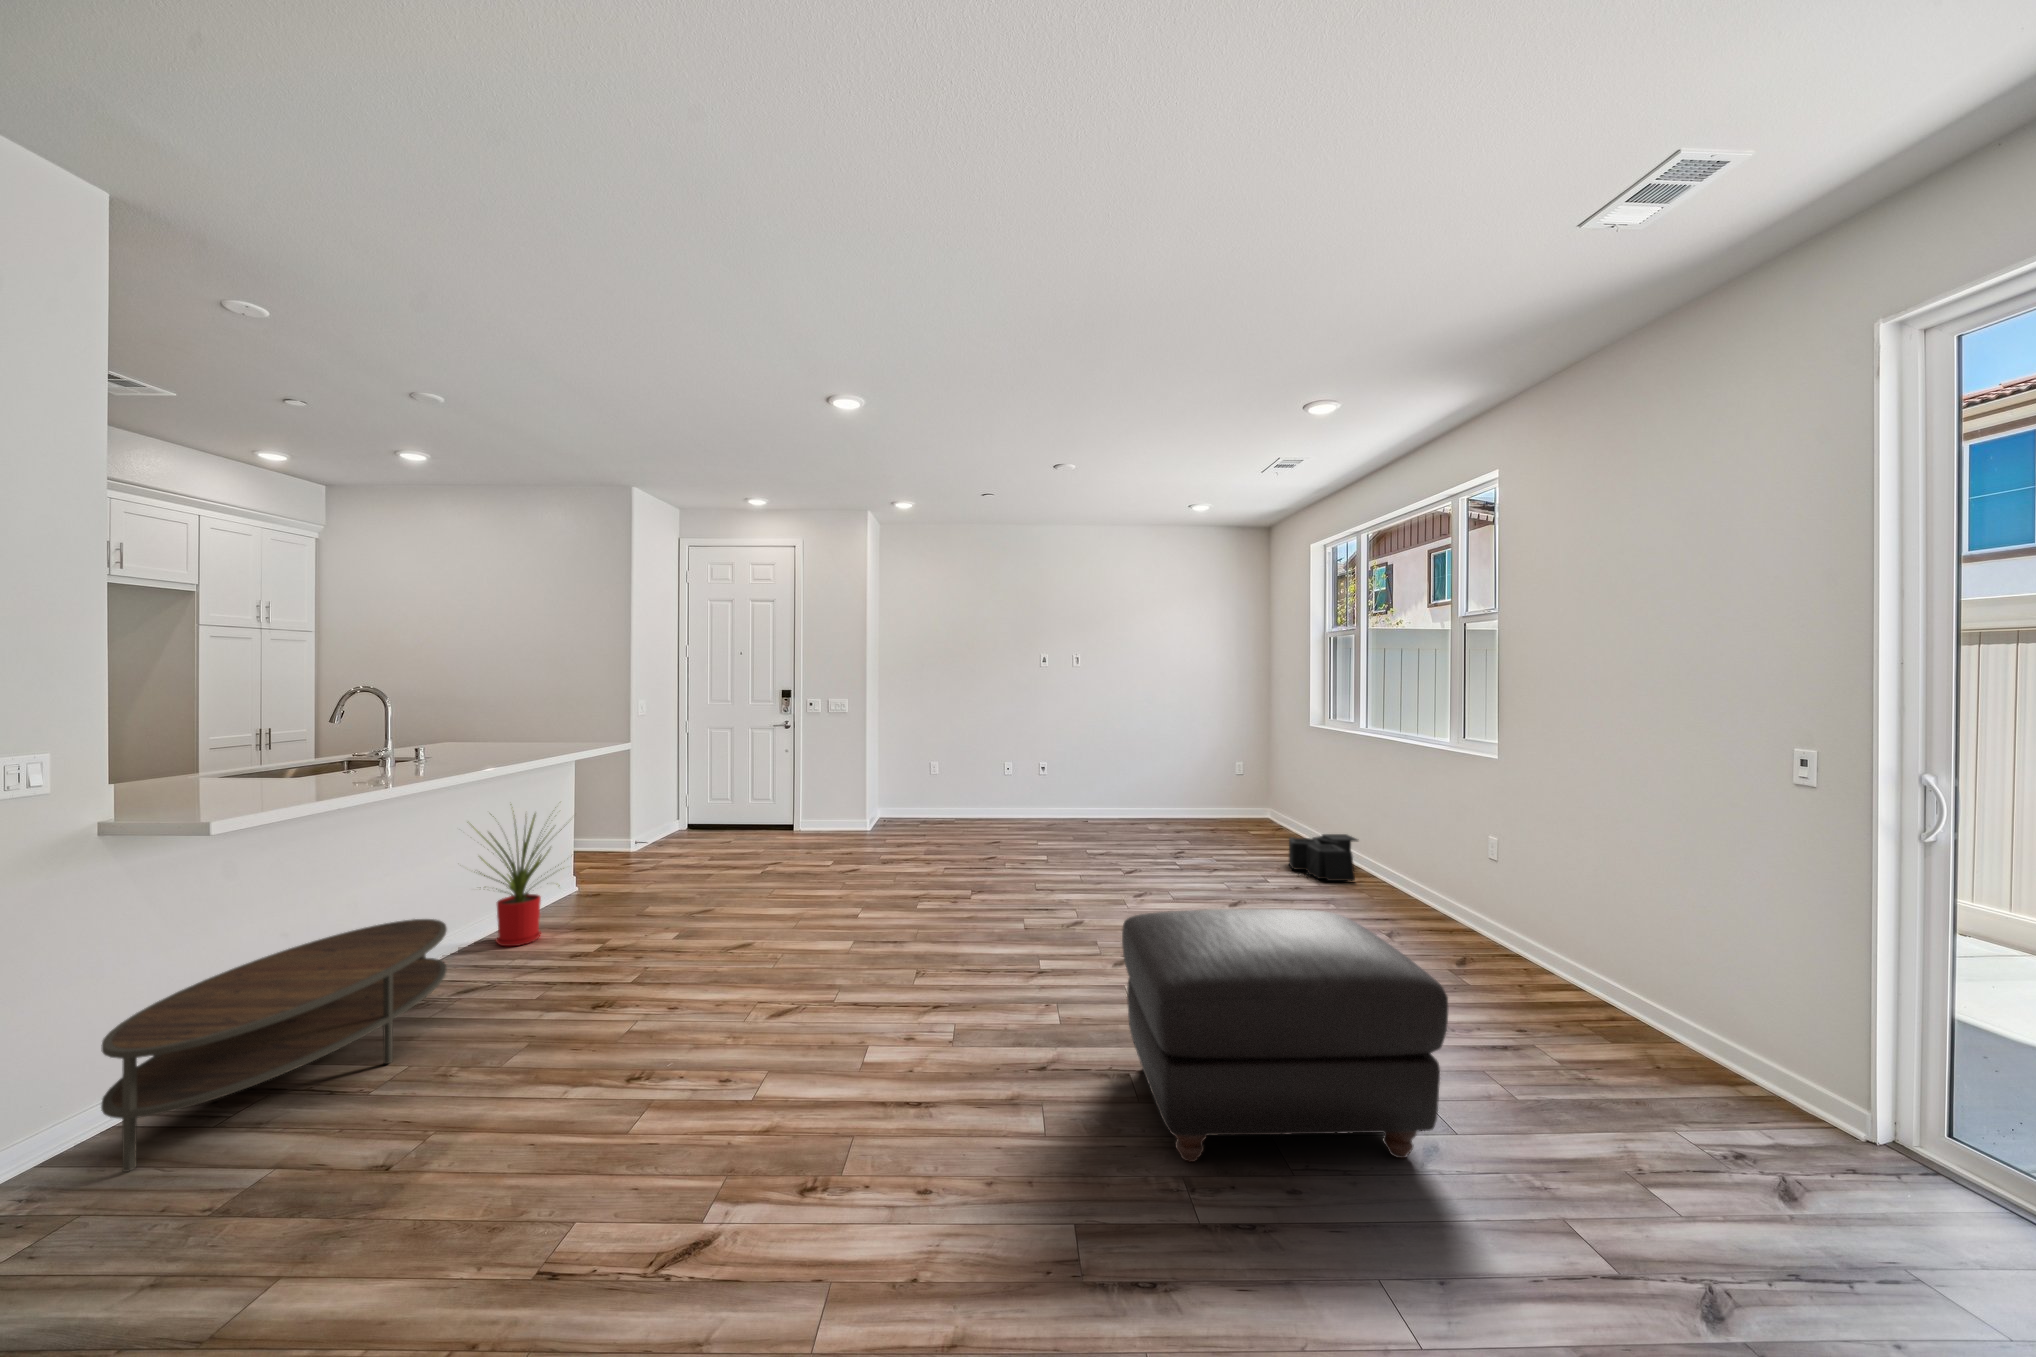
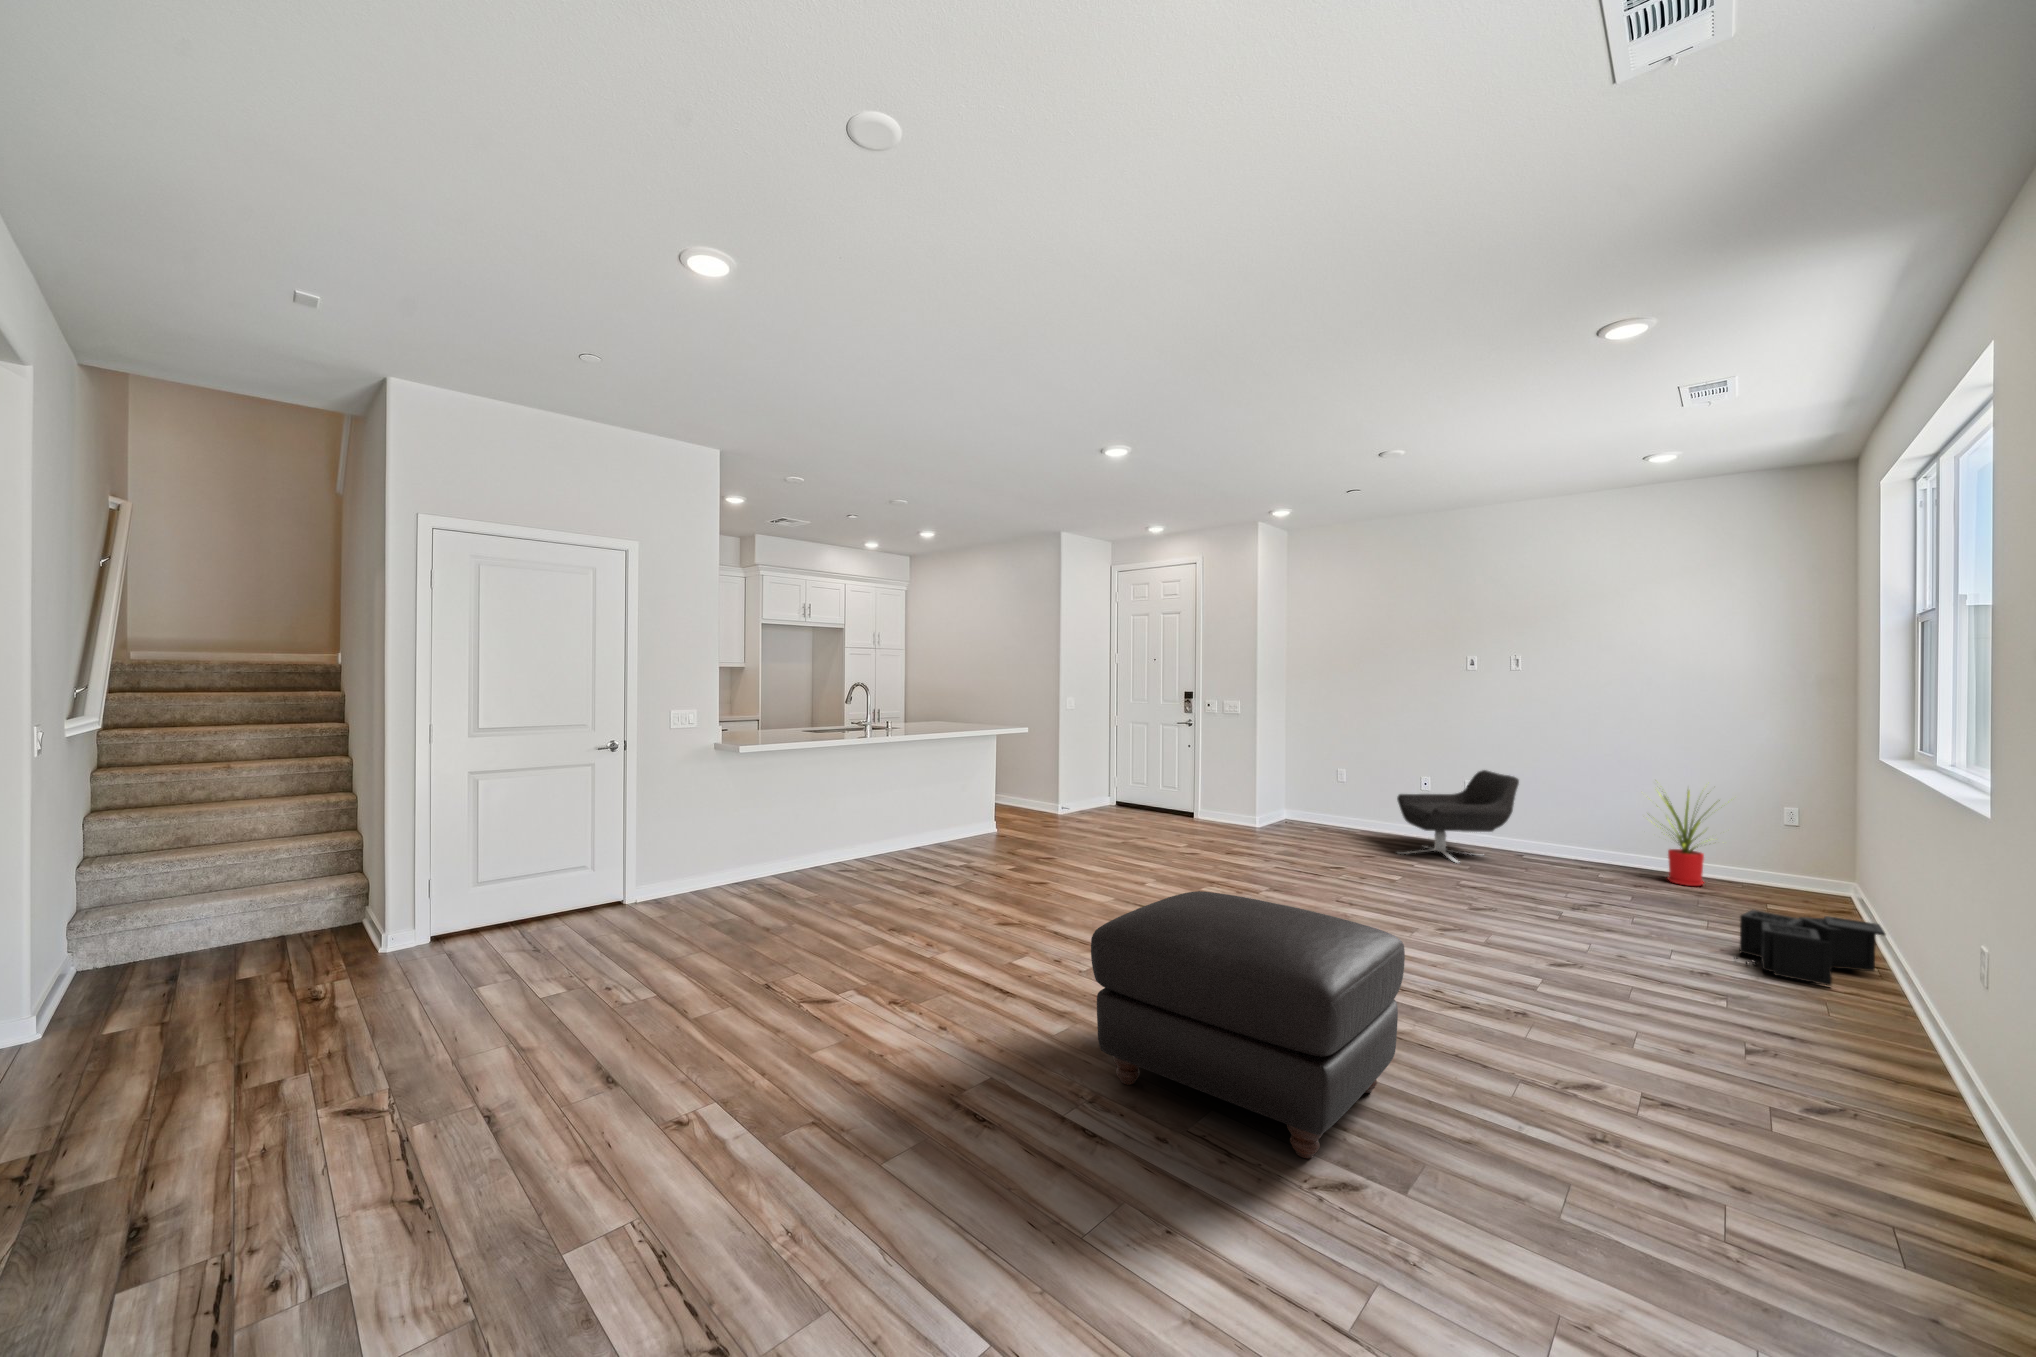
lounge chair: none [997,752,1094,835] -> present [1397,770,1519,862]
house plant: present [473,811,564,946] -> present [1654,790,1732,886]
coffee table: present [101,919,447,1172] -> none [701,822,864,906]

